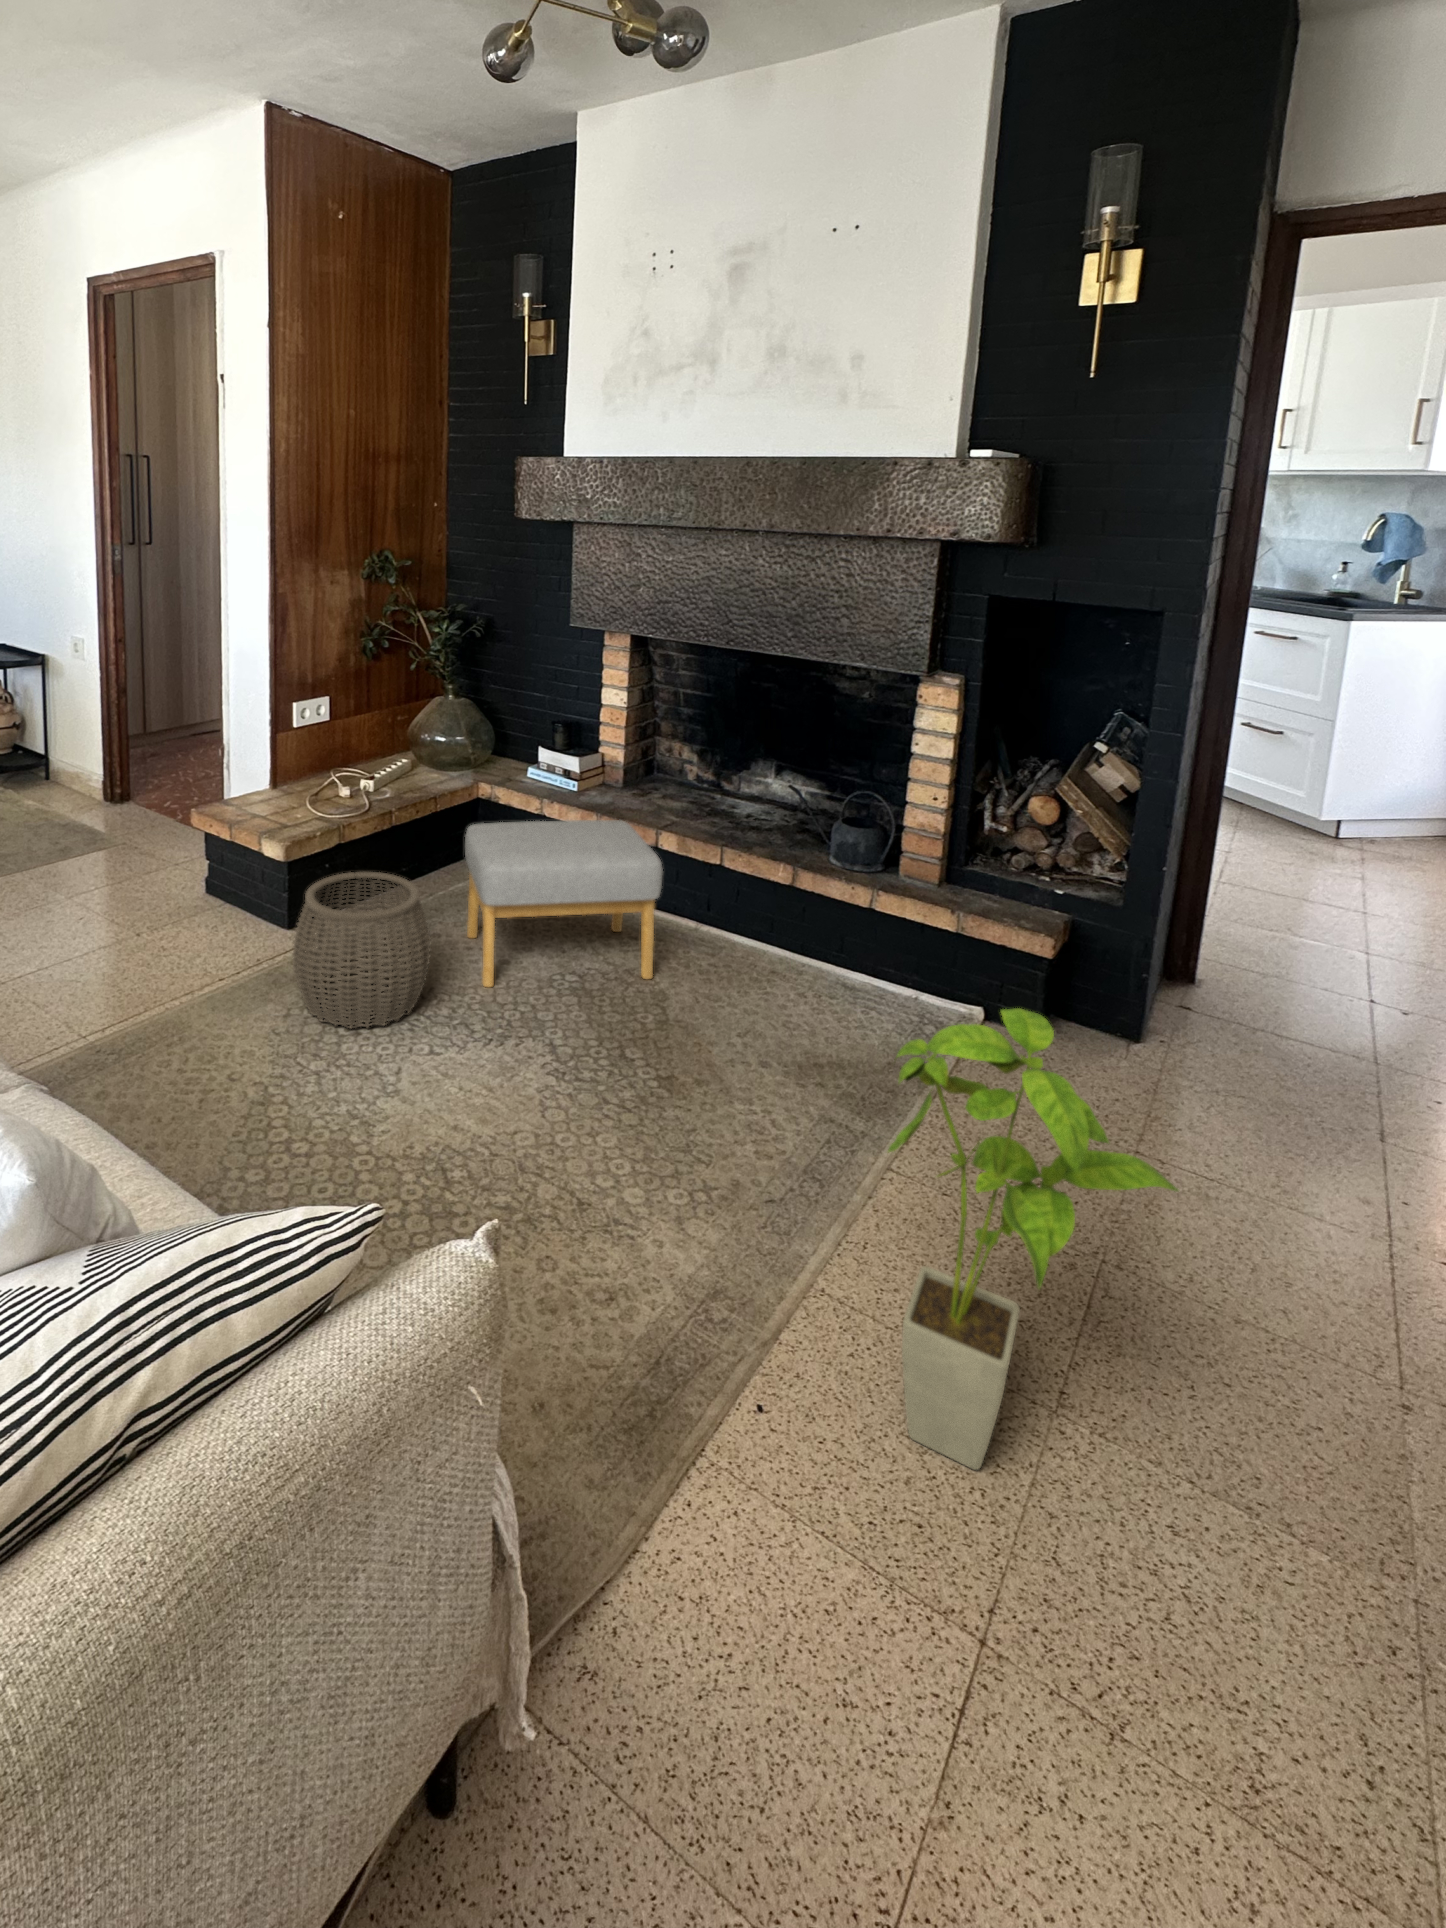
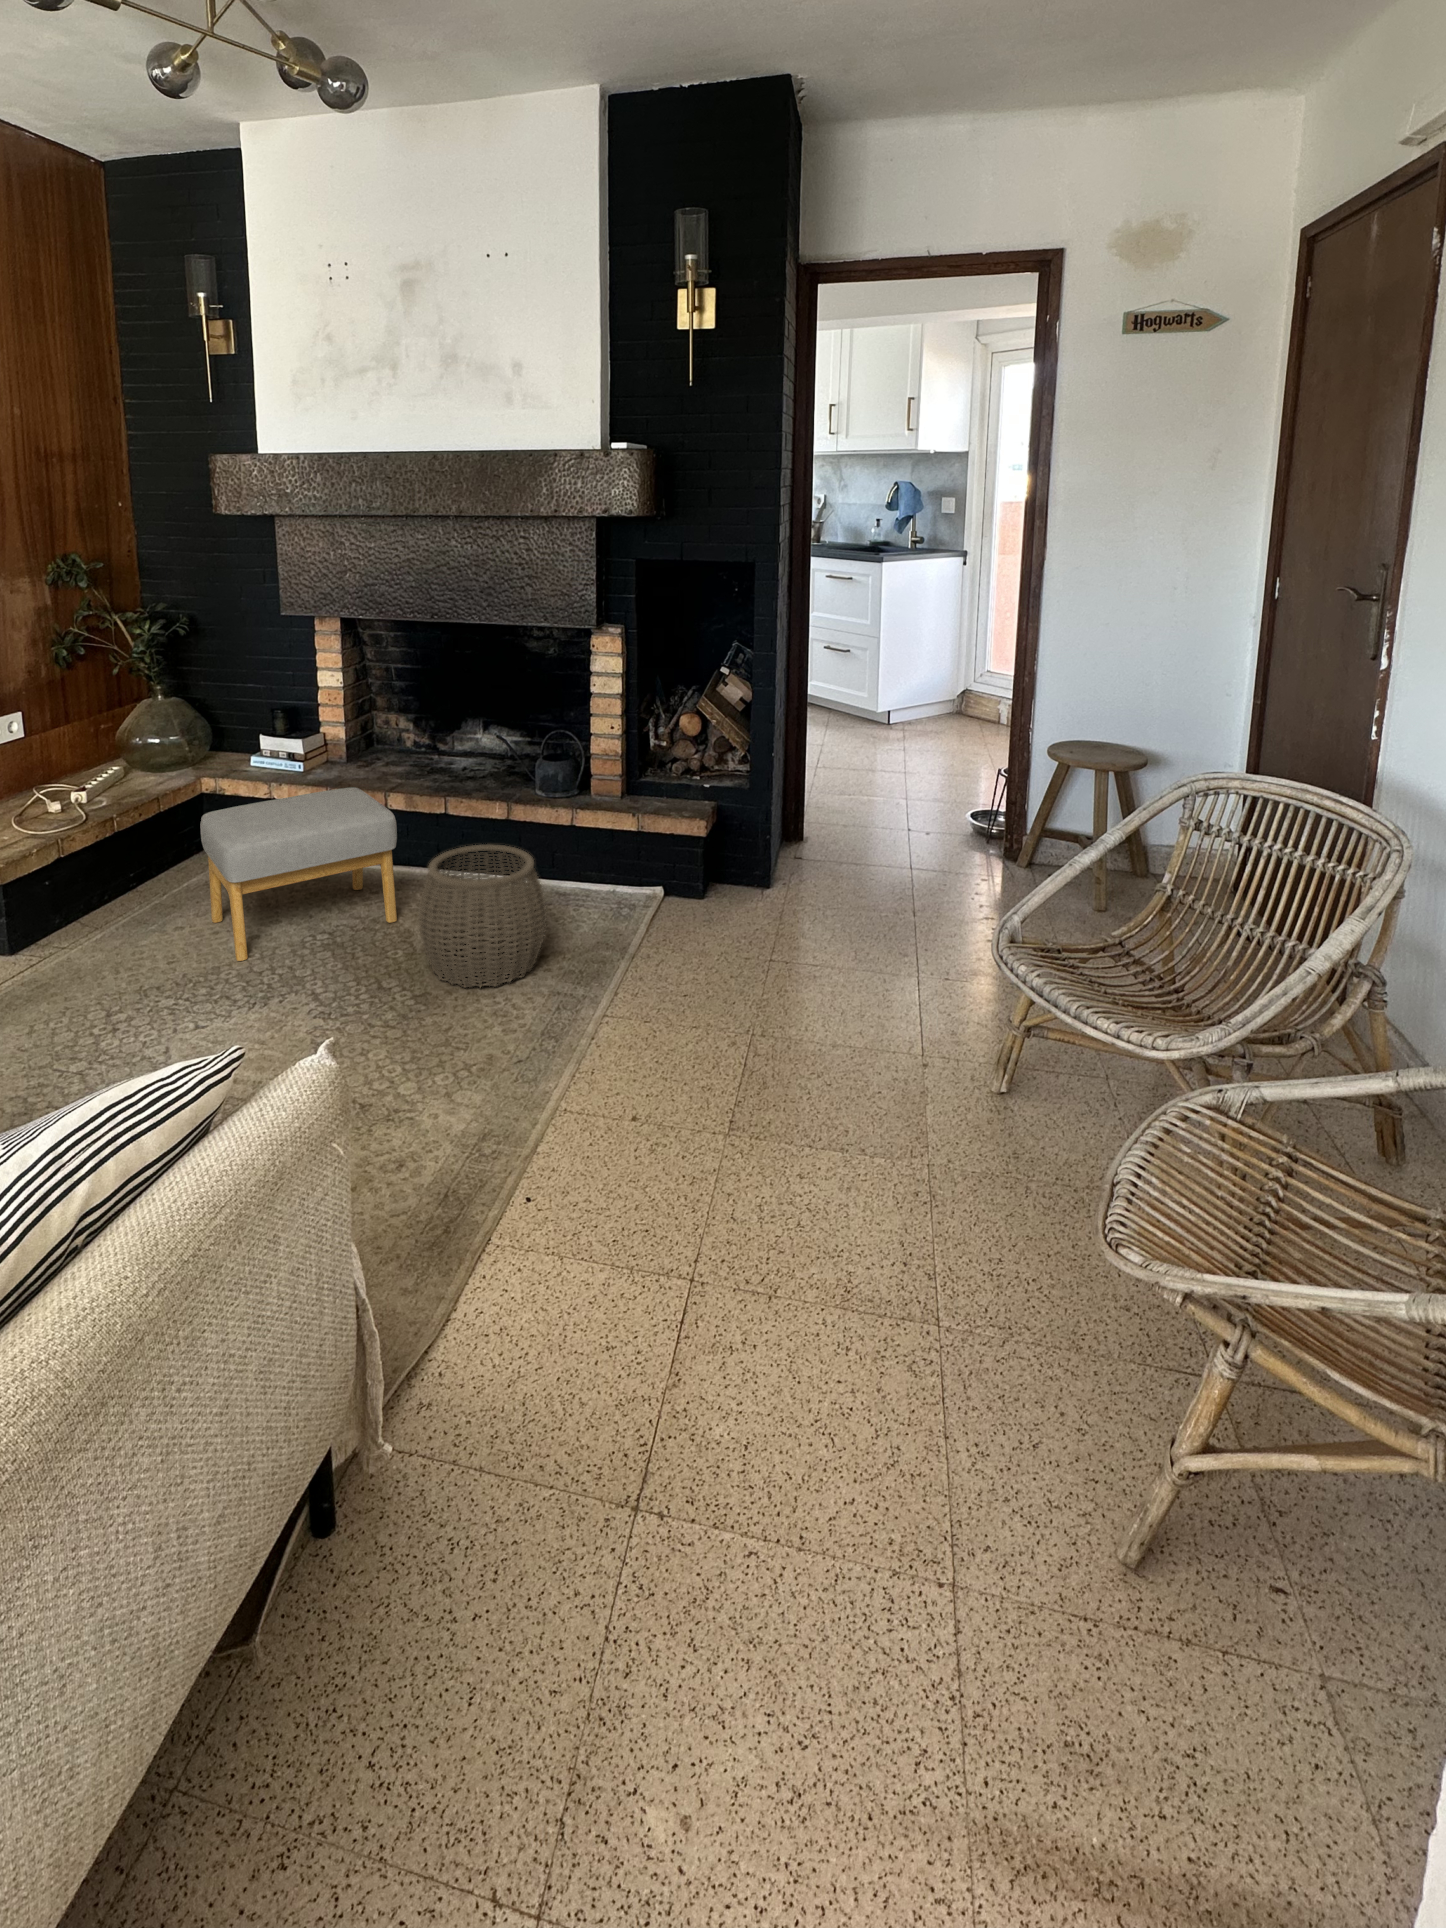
woven basket: present [293,872,431,1028] -> present [418,845,547,987]
house plant: present [888,1008,1178,1470] -> none [599,849,788,1193]

